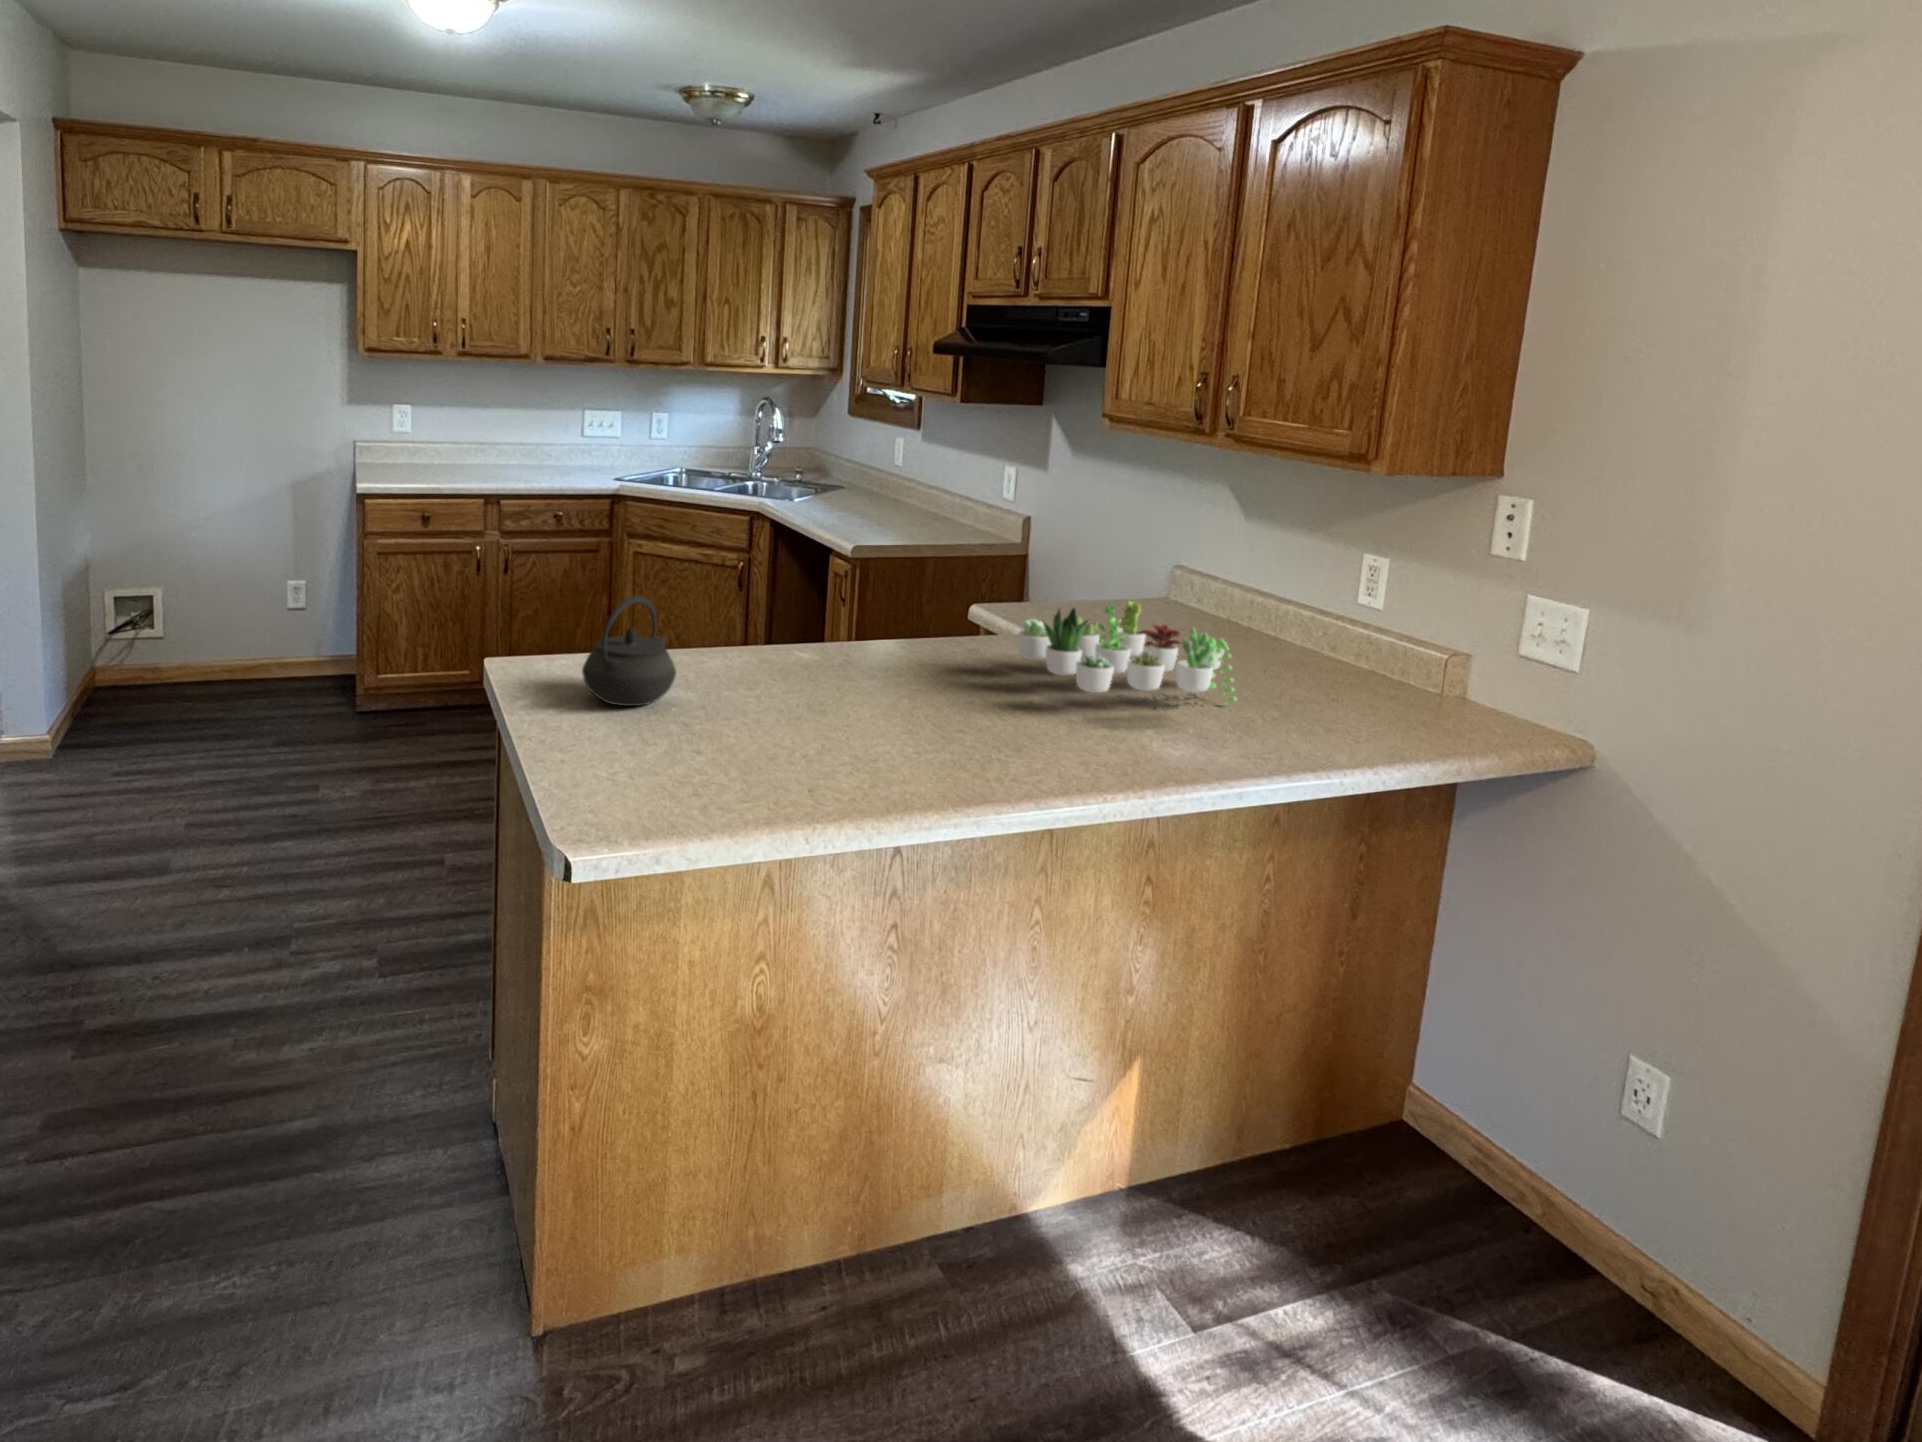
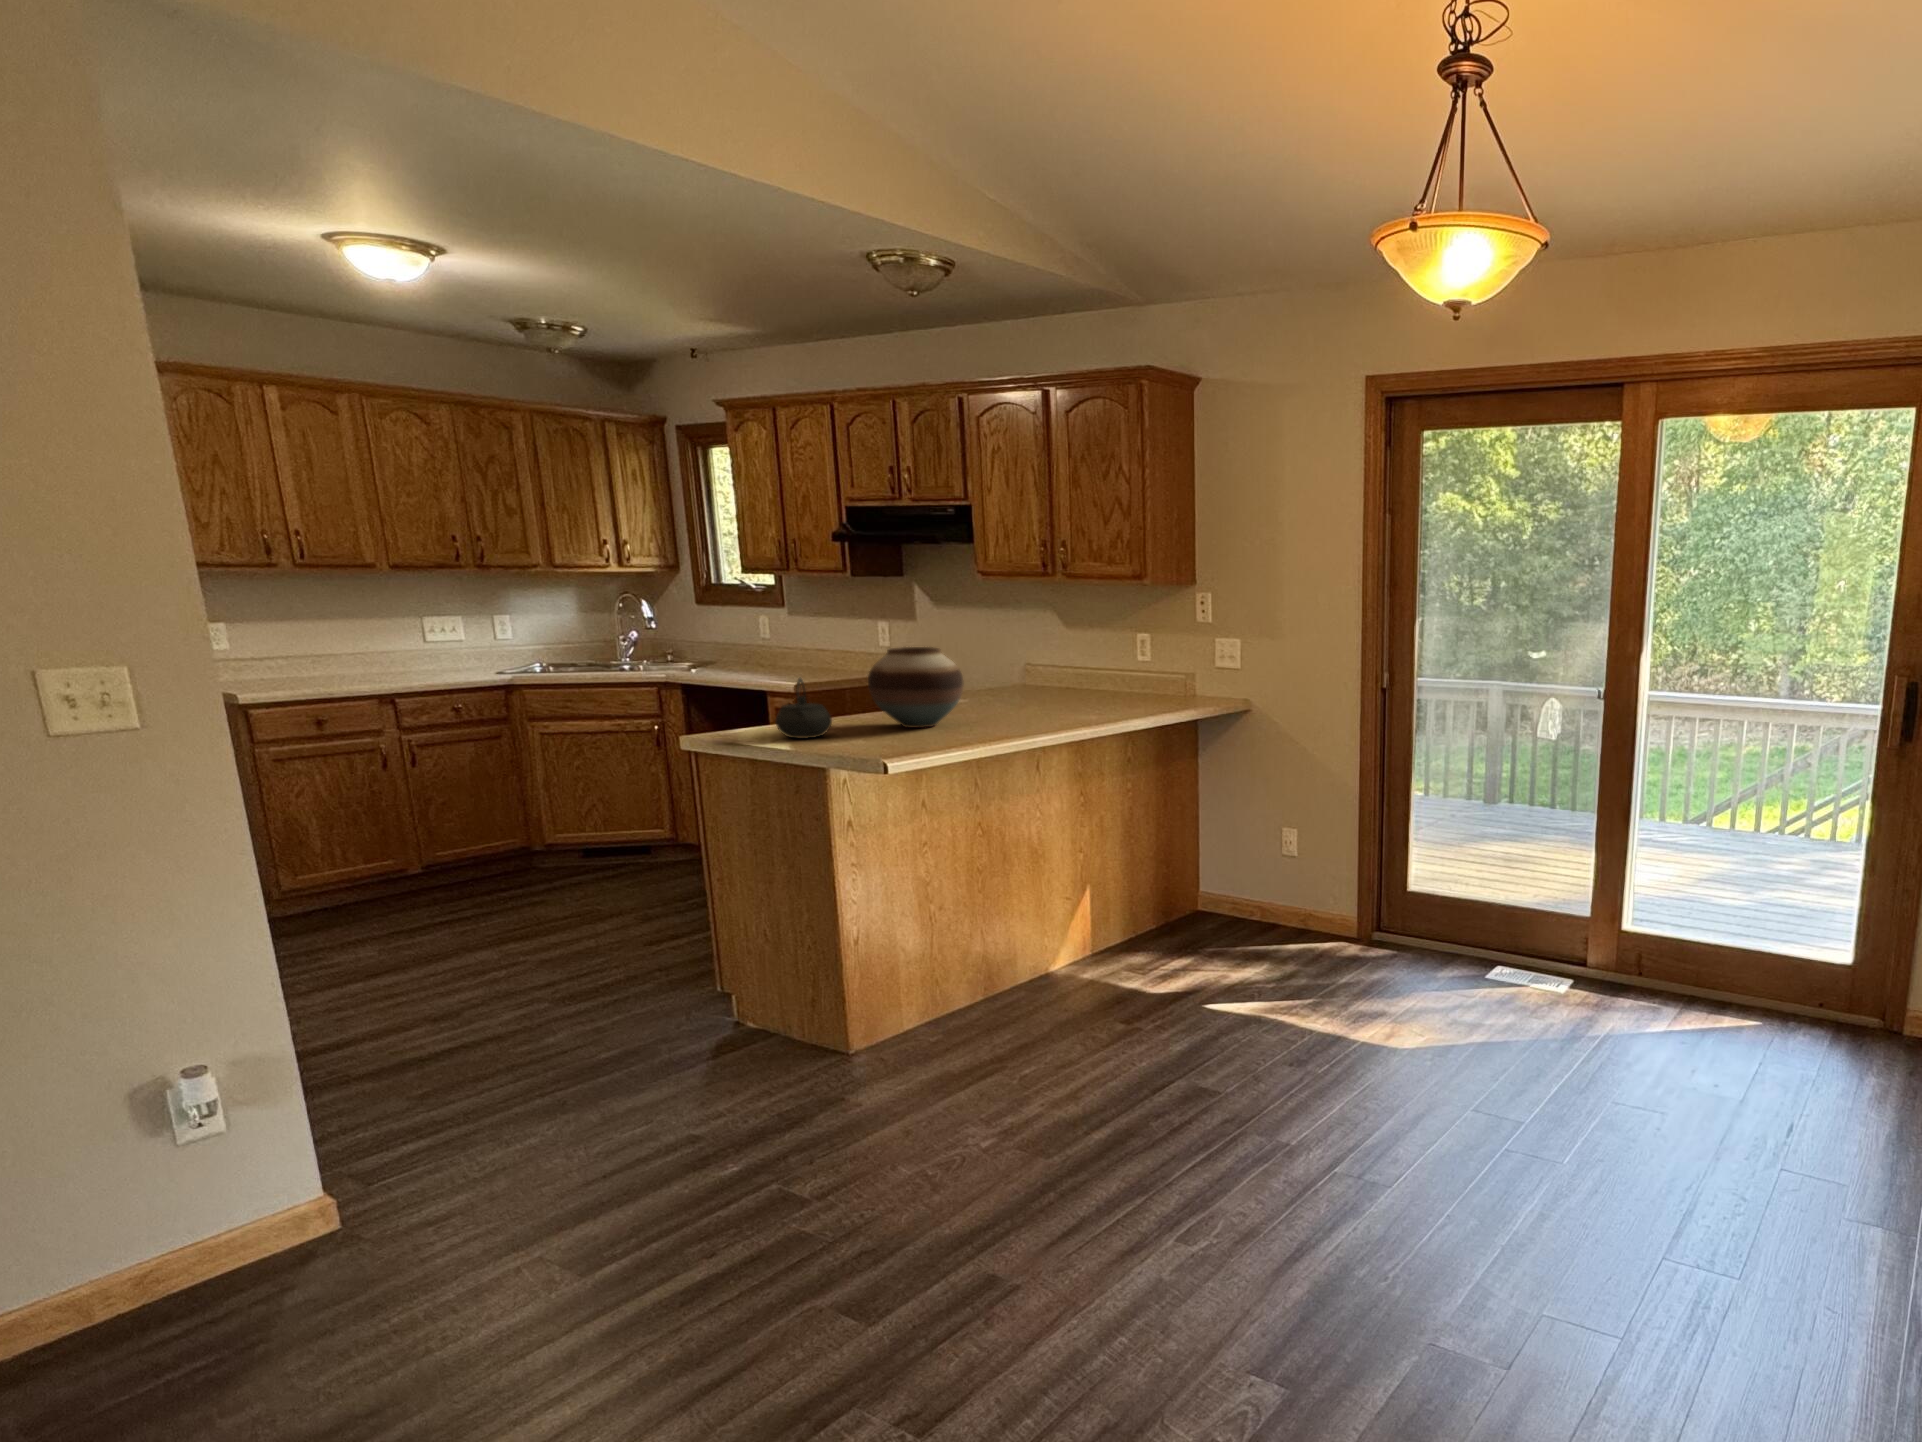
vase: none [765,556,933,713] -> present [868,647,964,728]
succulent plant: present [1018,601,1236,711] -> none [985,660,1105,707]

